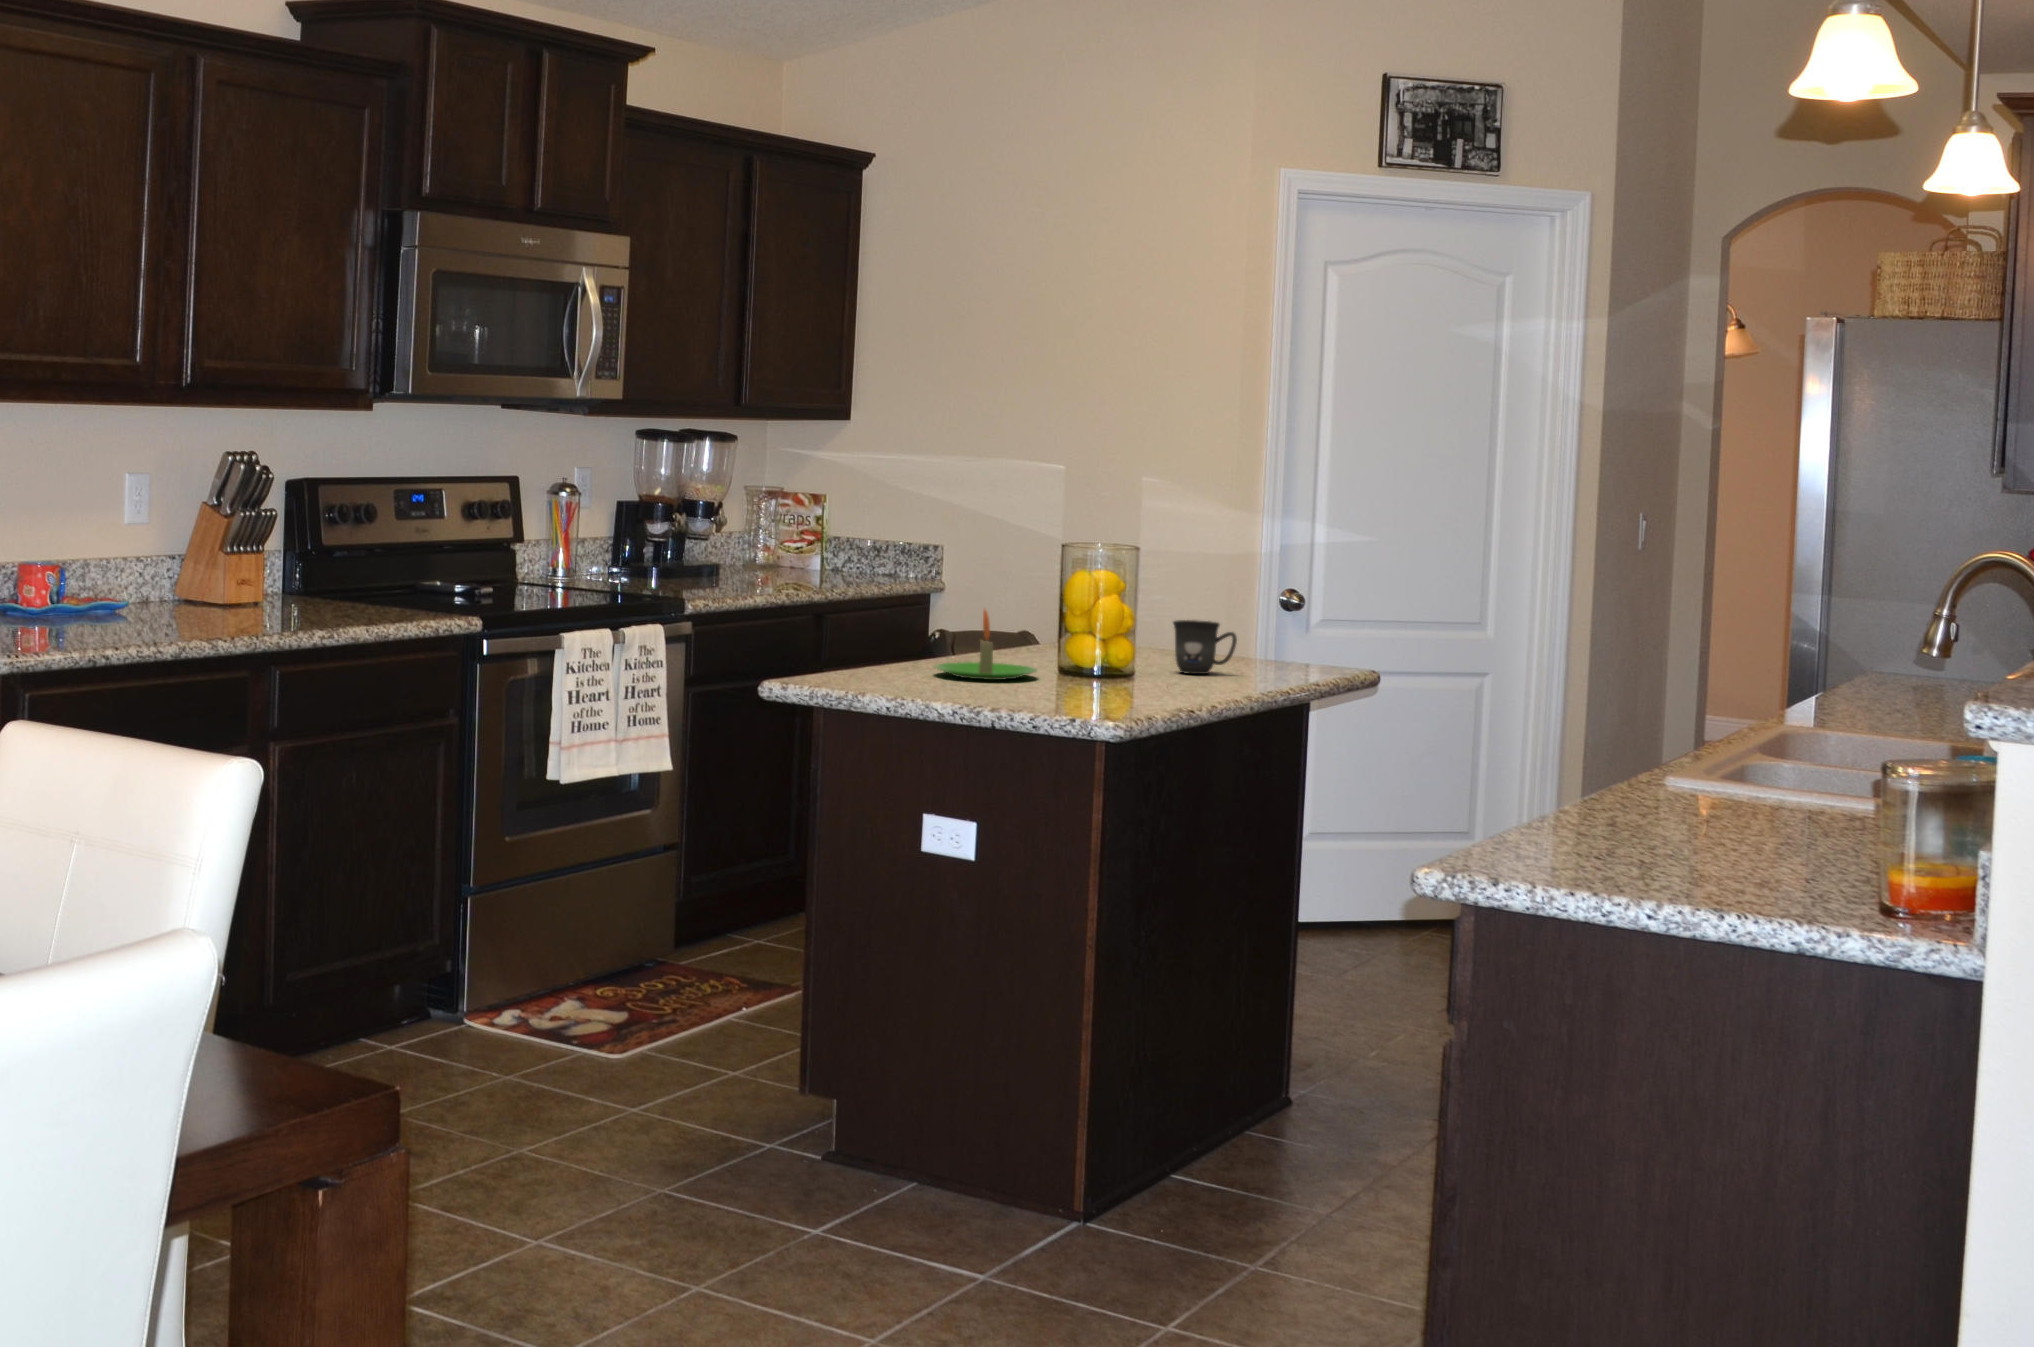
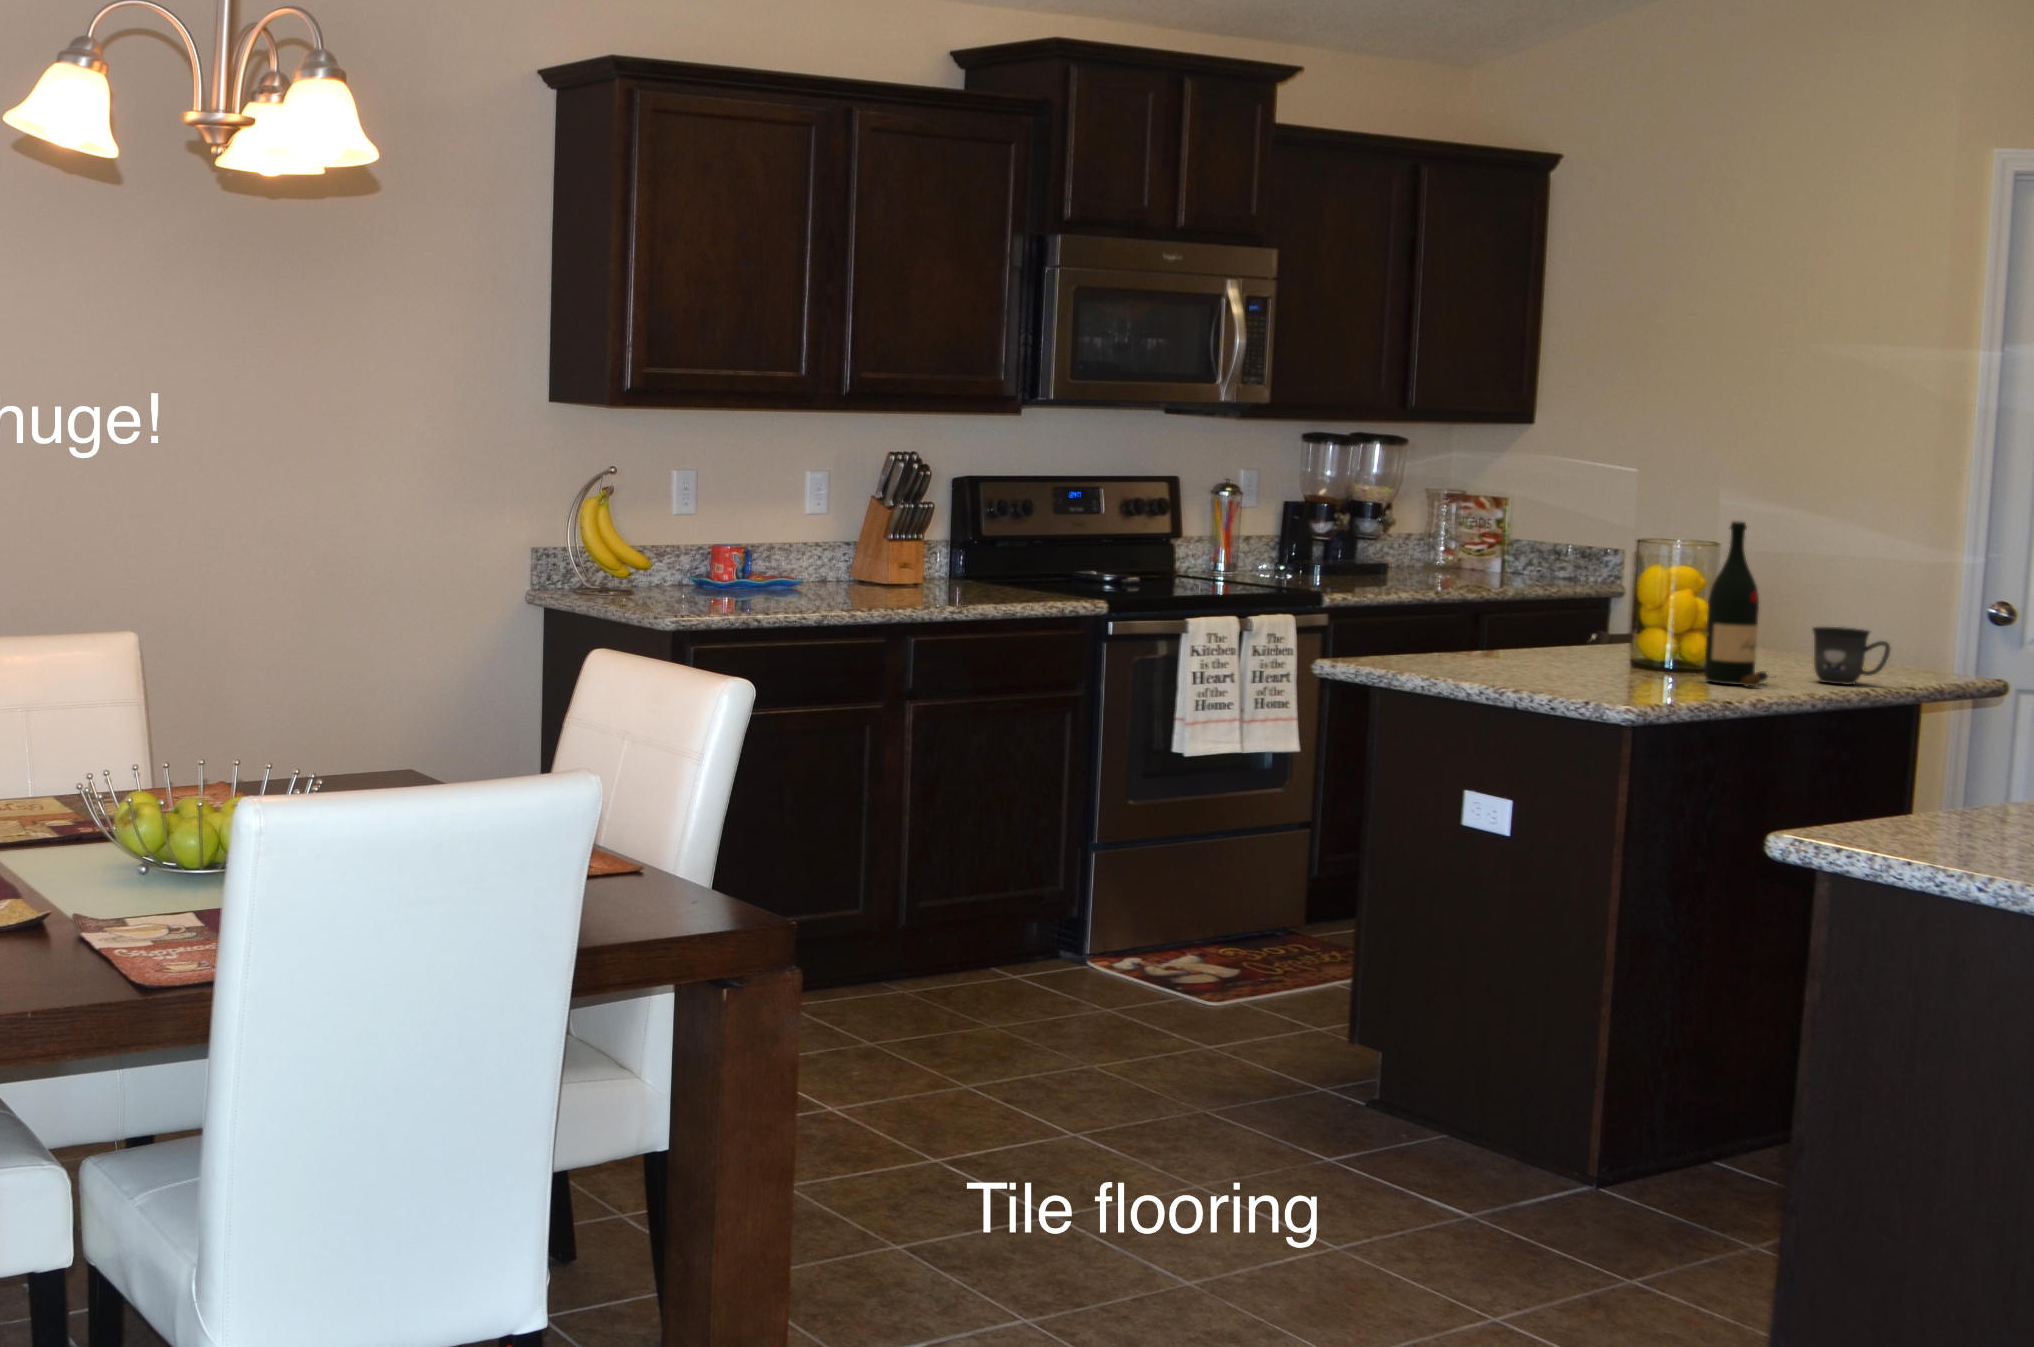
wine bottle: none [1090,522,1150,680] -> present [1704,521,1776,686]
candle: present [935,610,1037,680] -> none [1524,606,1641,679]

